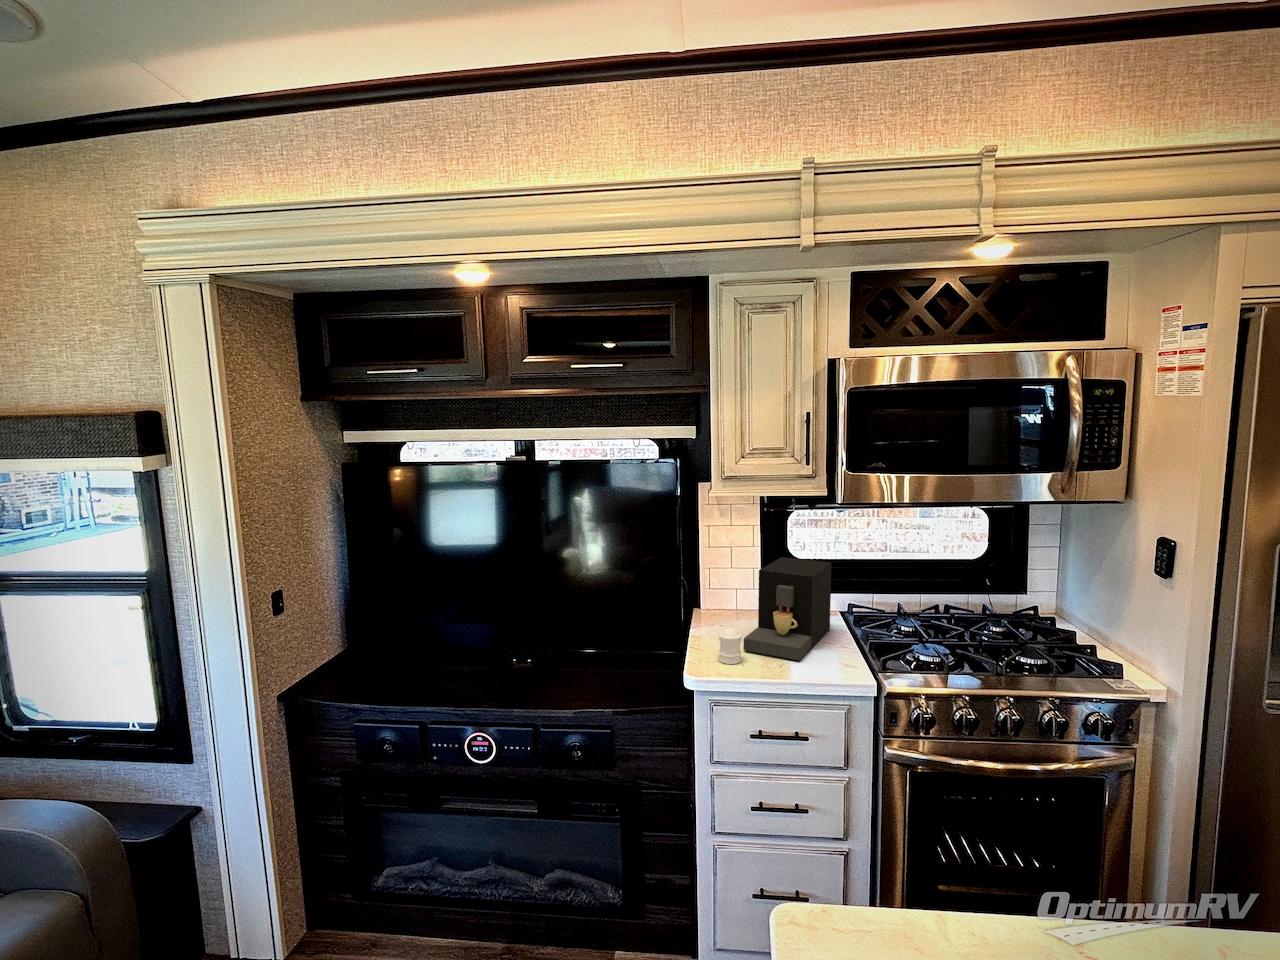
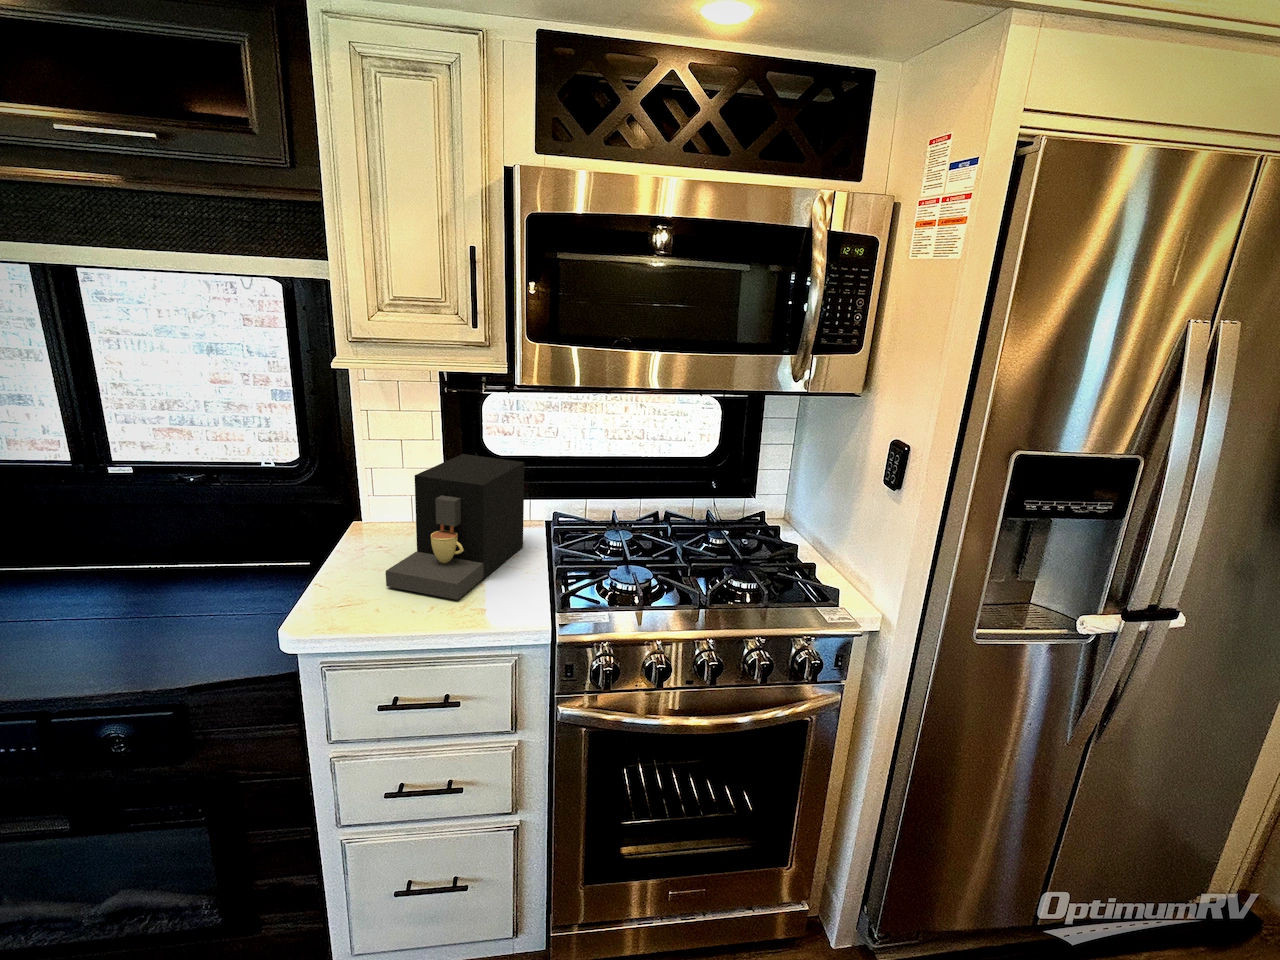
salt shaker: present [718,628,742,664] -> none [337,561,375,612]

